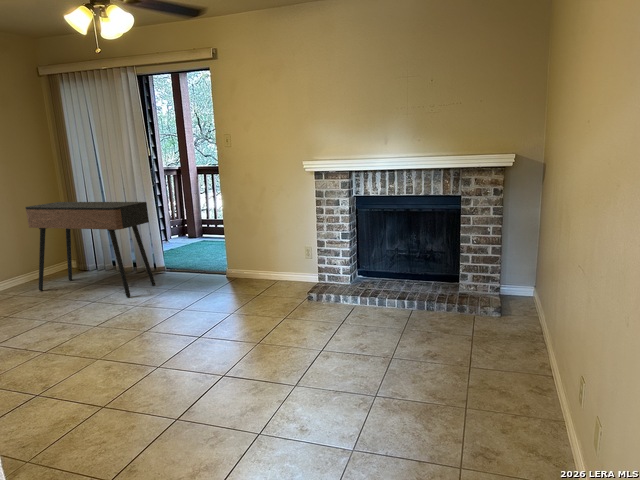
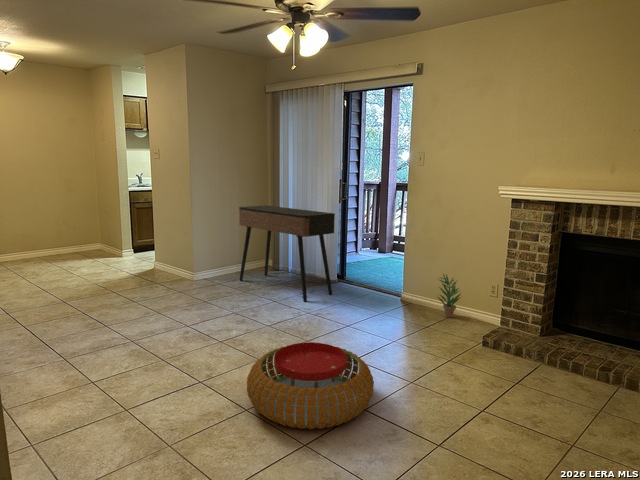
potted plant: none [260,245,283,285] -> present [438,274,461,318]
pouf: none [100,327,231,411] -> present [247,342,374,429]

